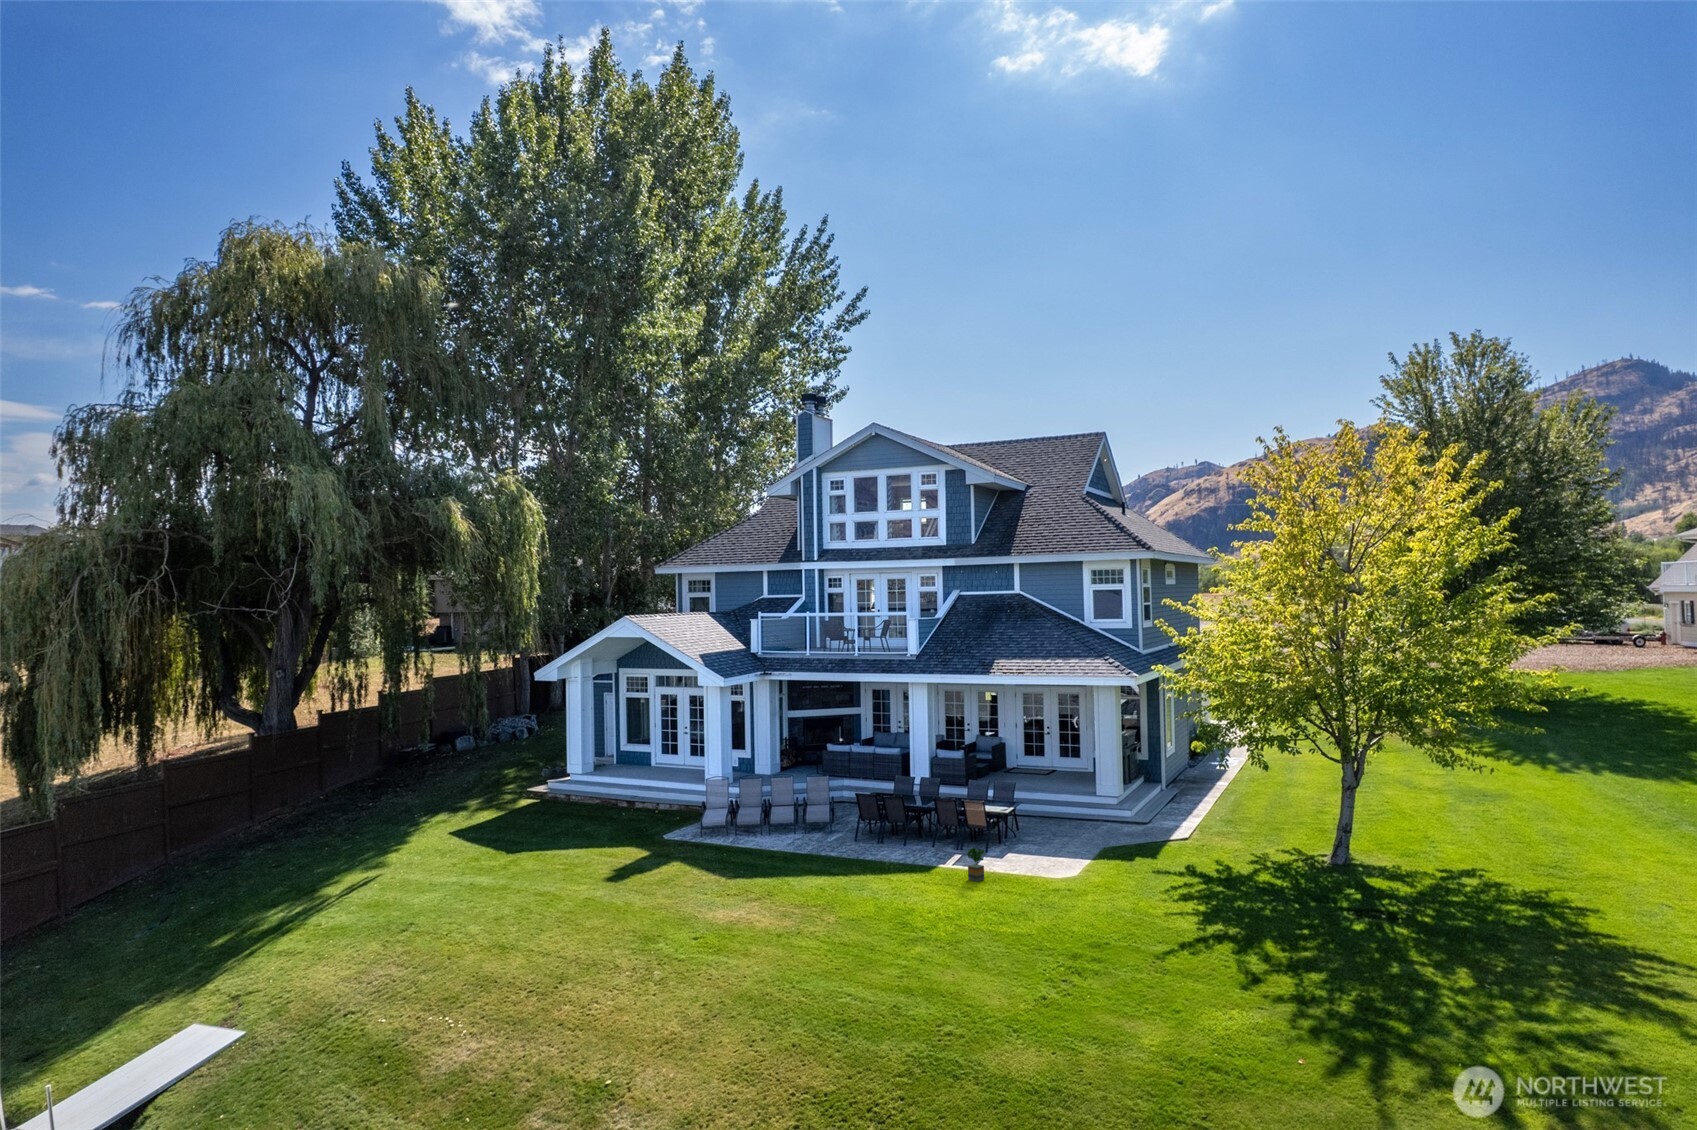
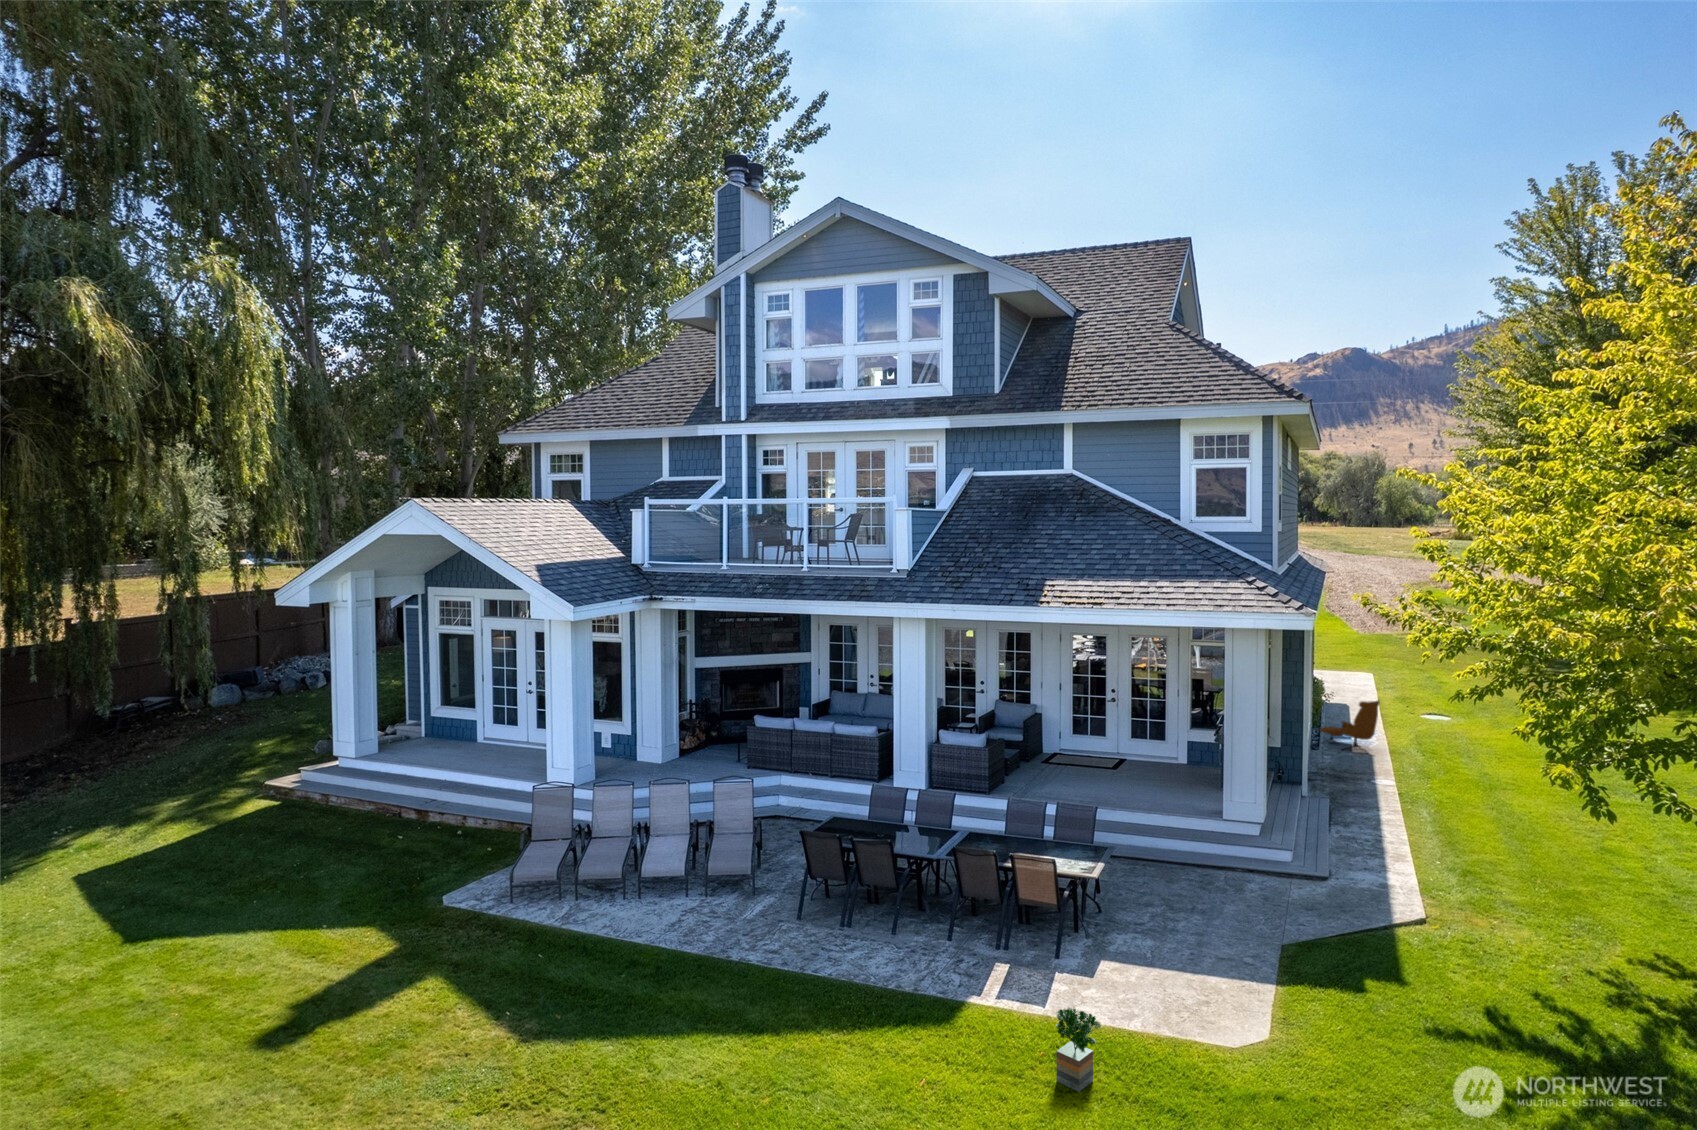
lounge chair: none [1201,735,1233,770] -> present [1320,701,1380,750]

